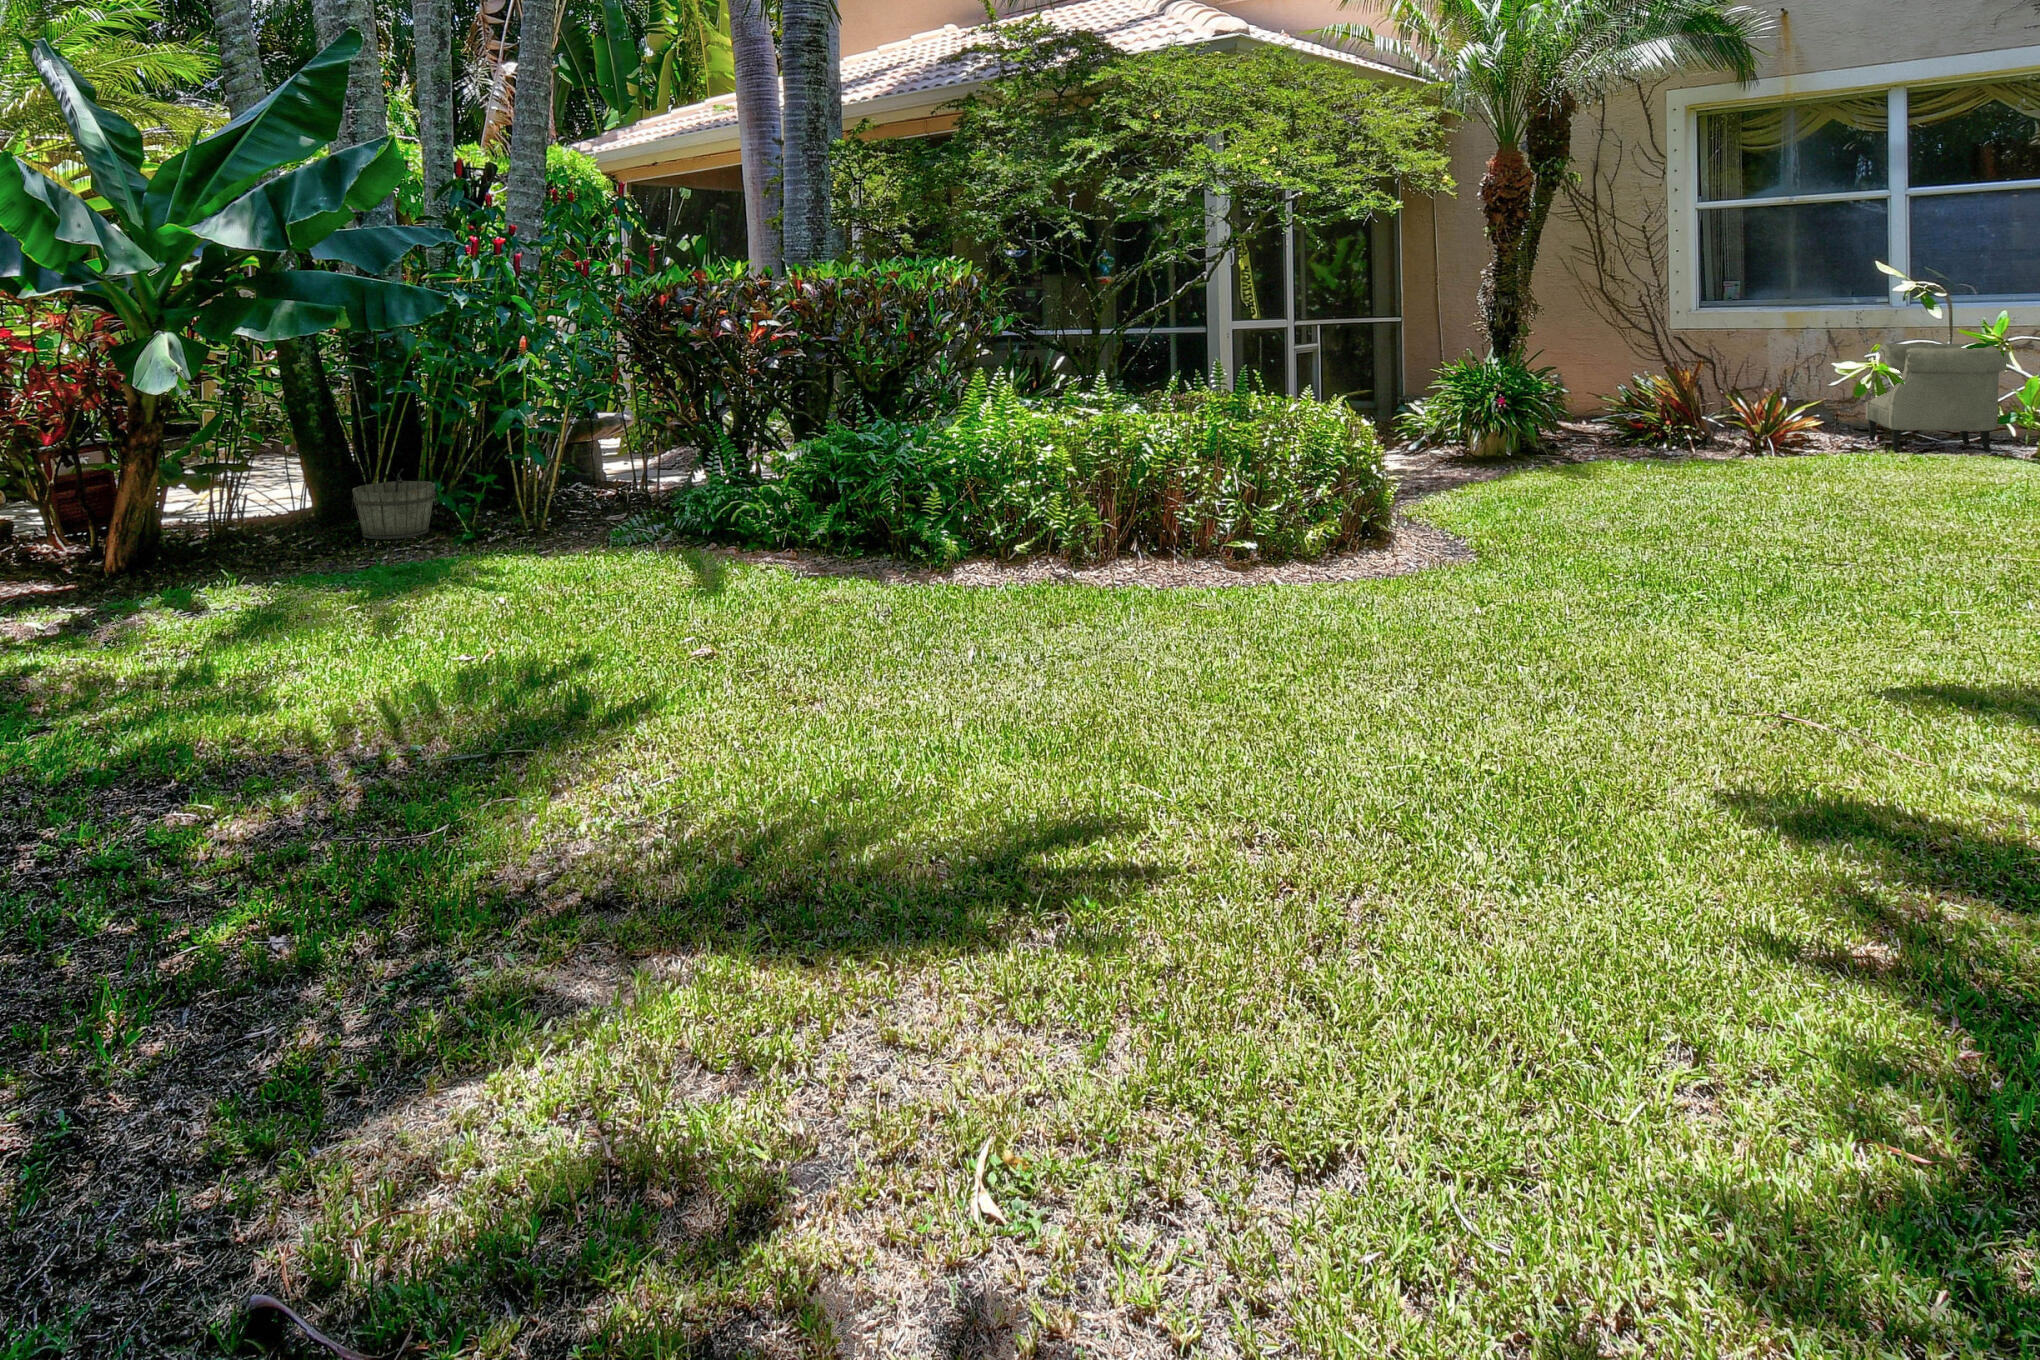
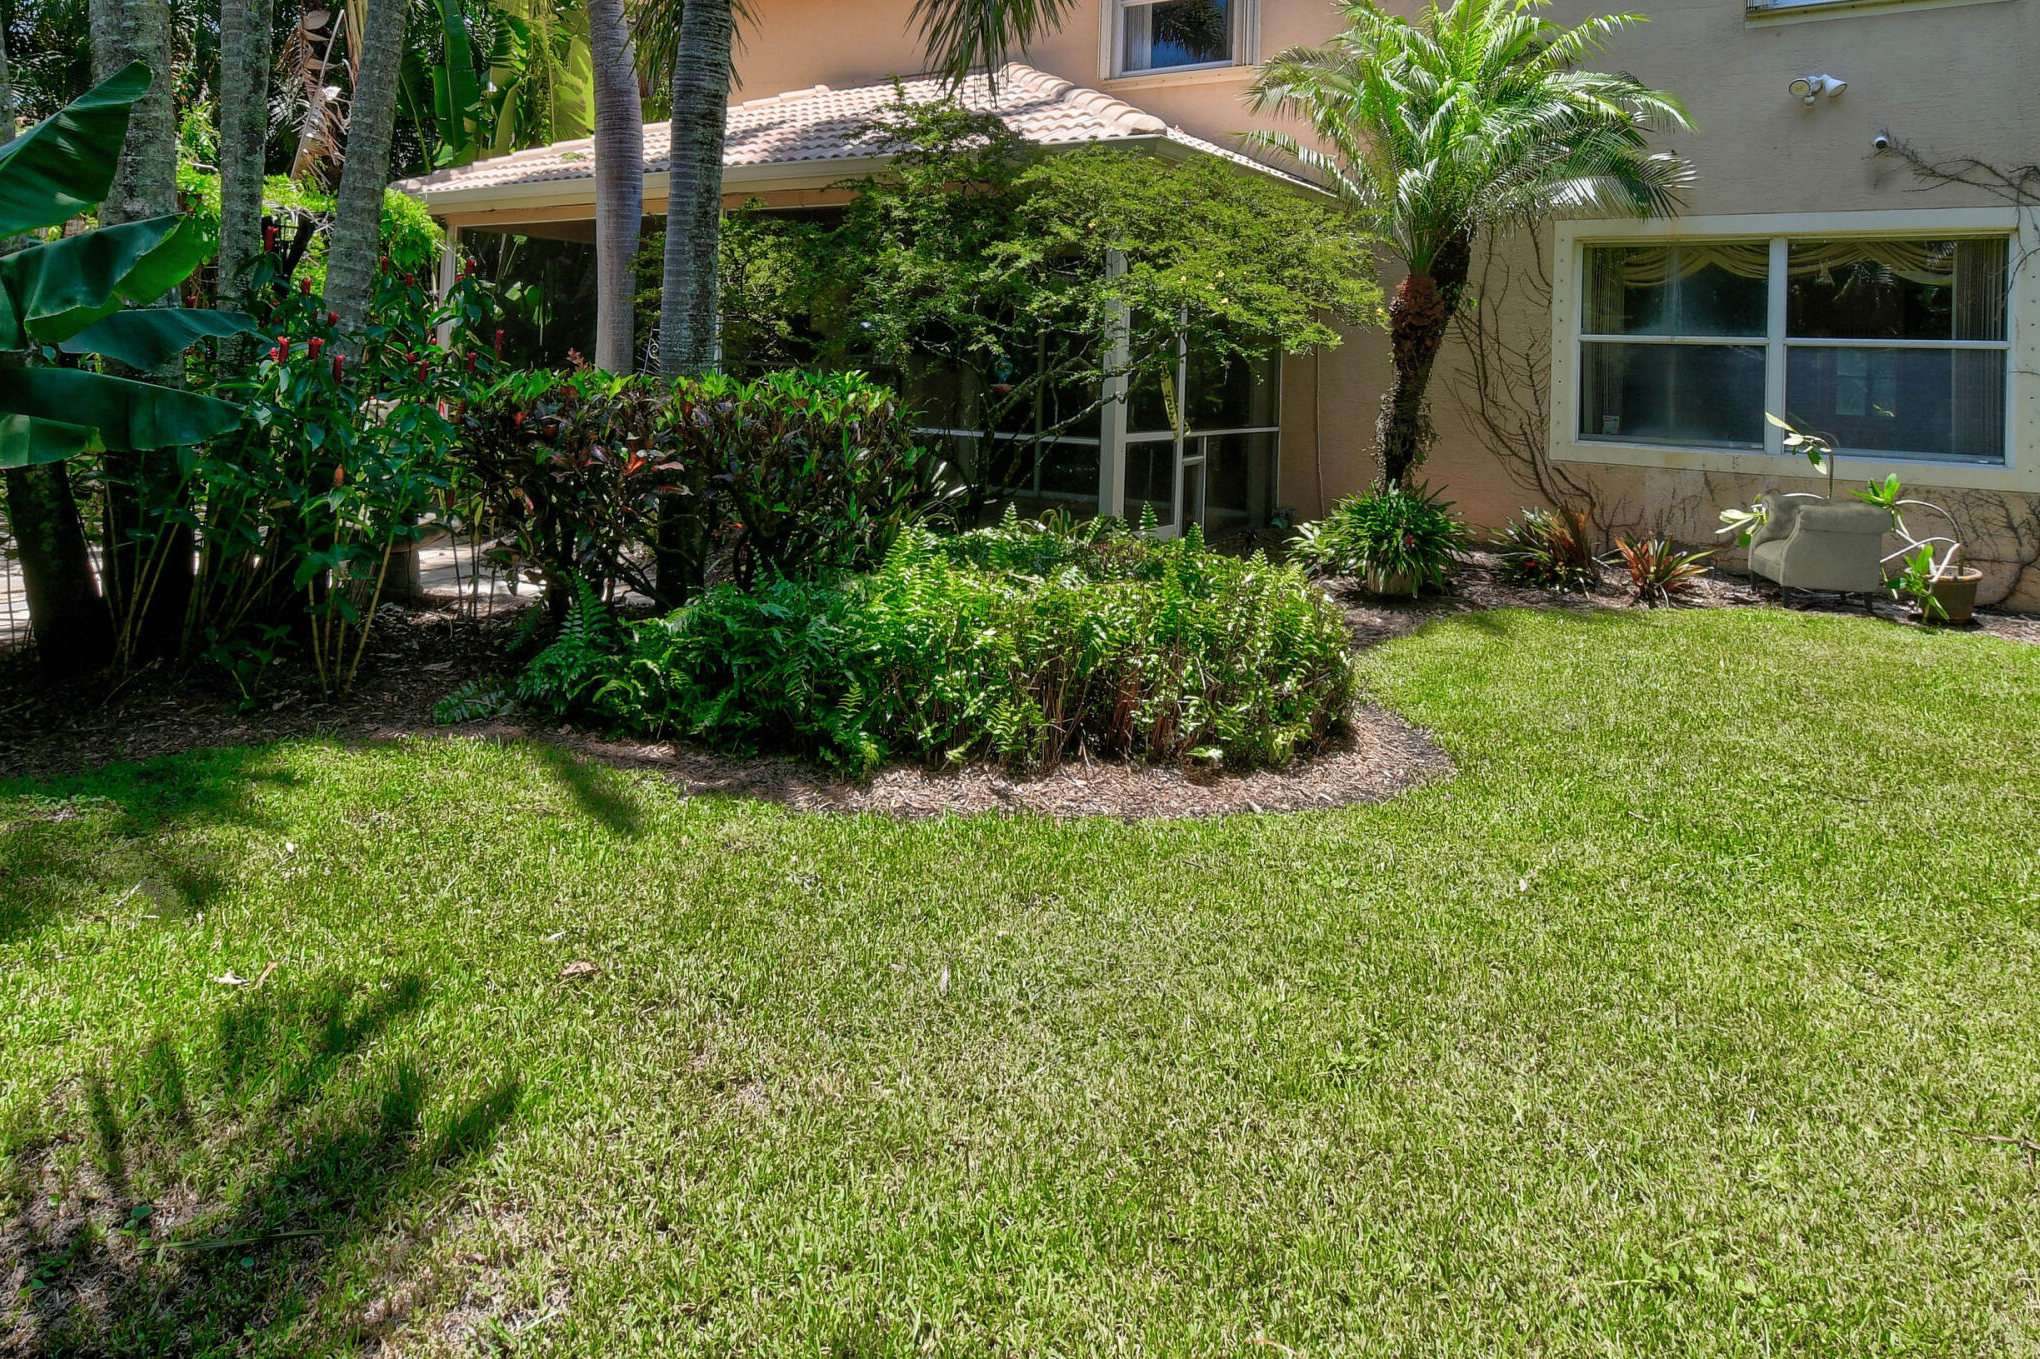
wooden bucket: present [351,469,438,539] -> none [94,608,212,700]

